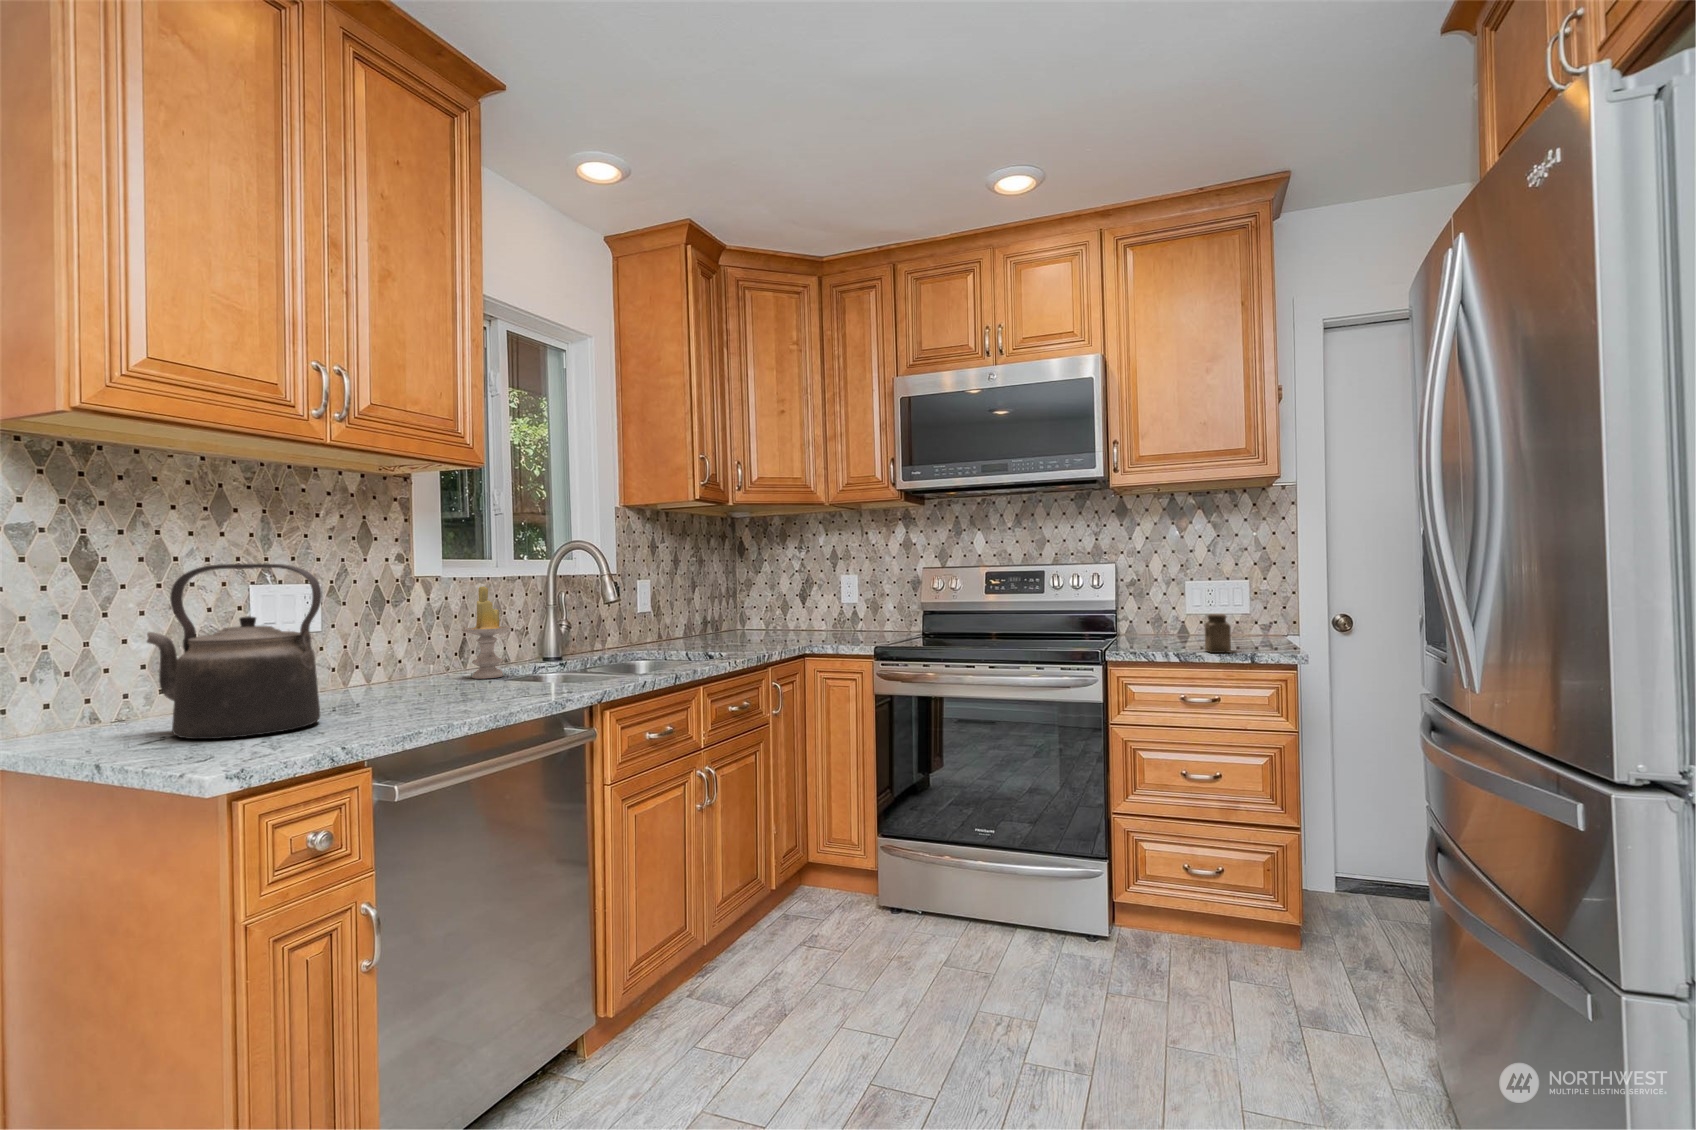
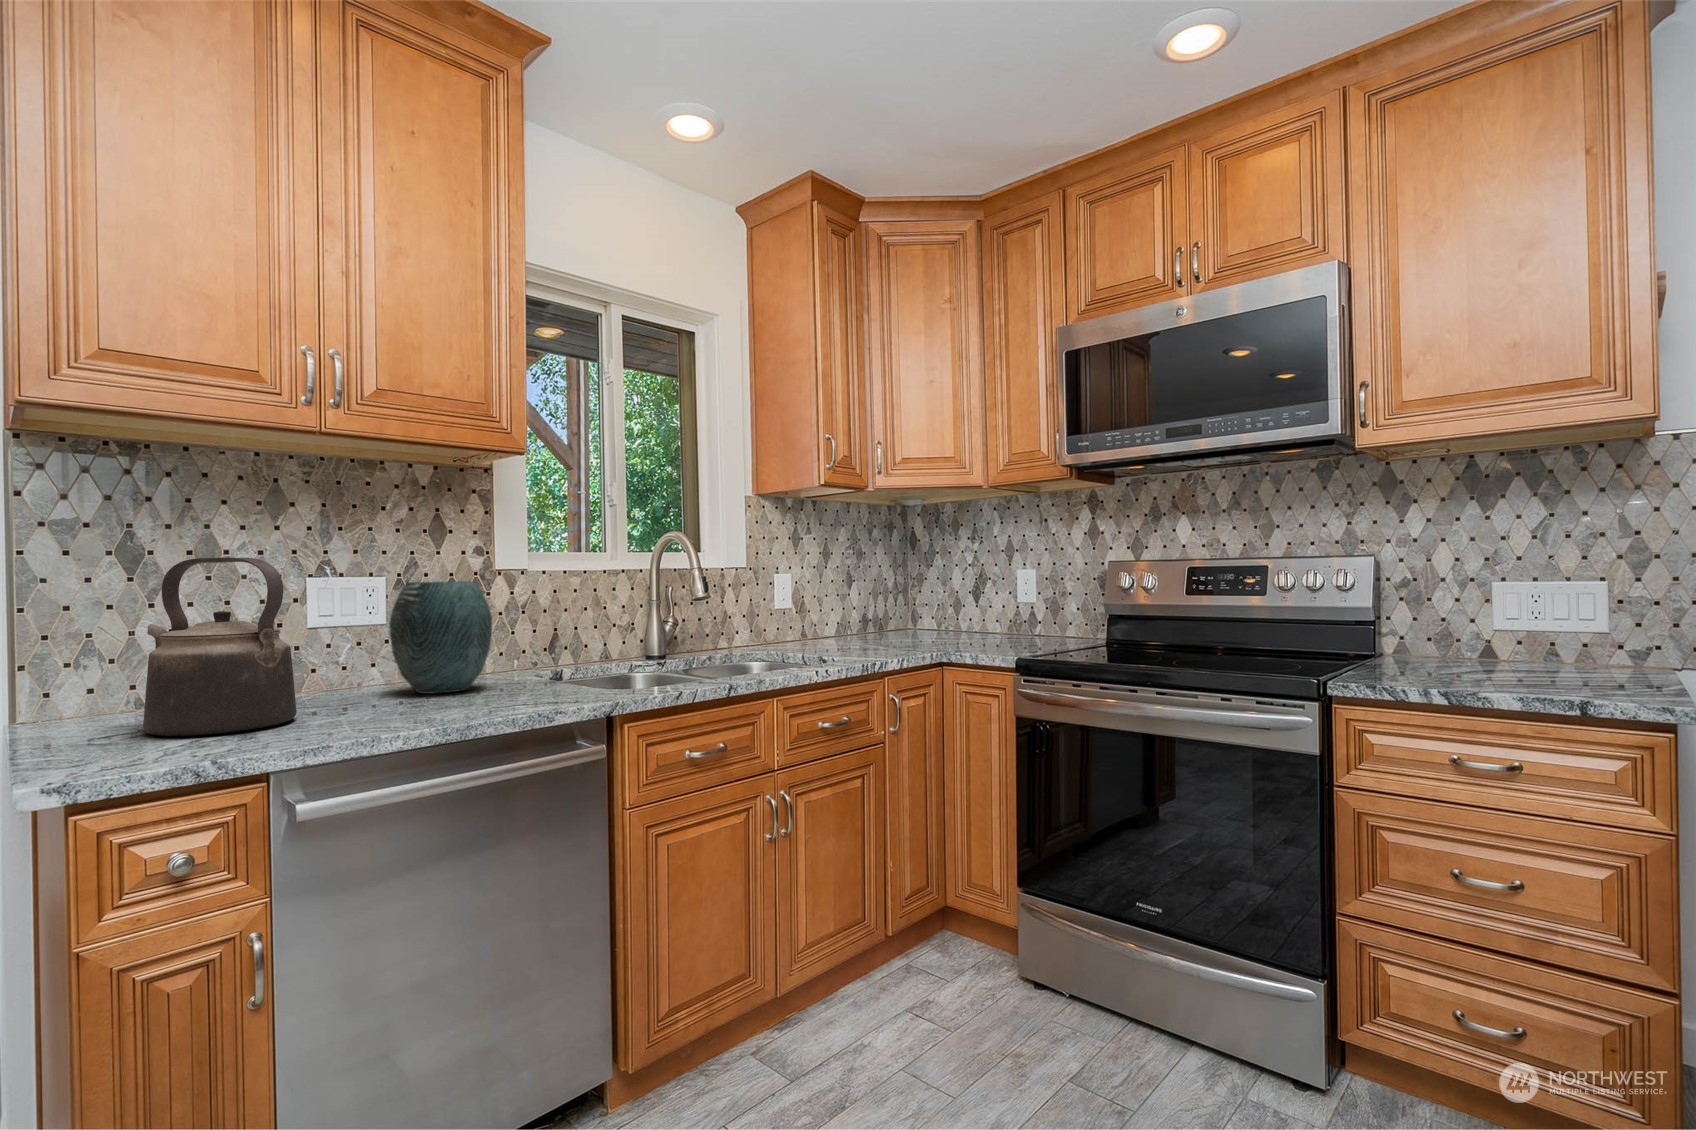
candle: present [462,586,511,679] -> none [534,580,586,678]
vase: none [346,587,447,696] -> present [389,581,492,694]
salt shaker: present [1205,614,1231,653] -> none [1501,634,1546,695]

